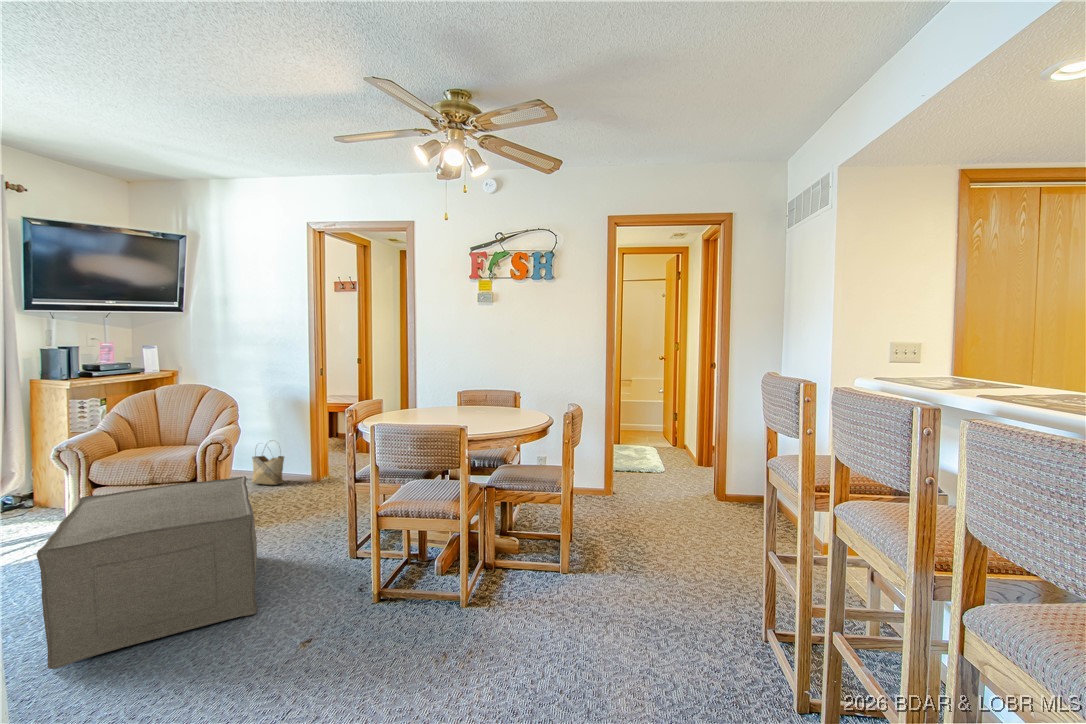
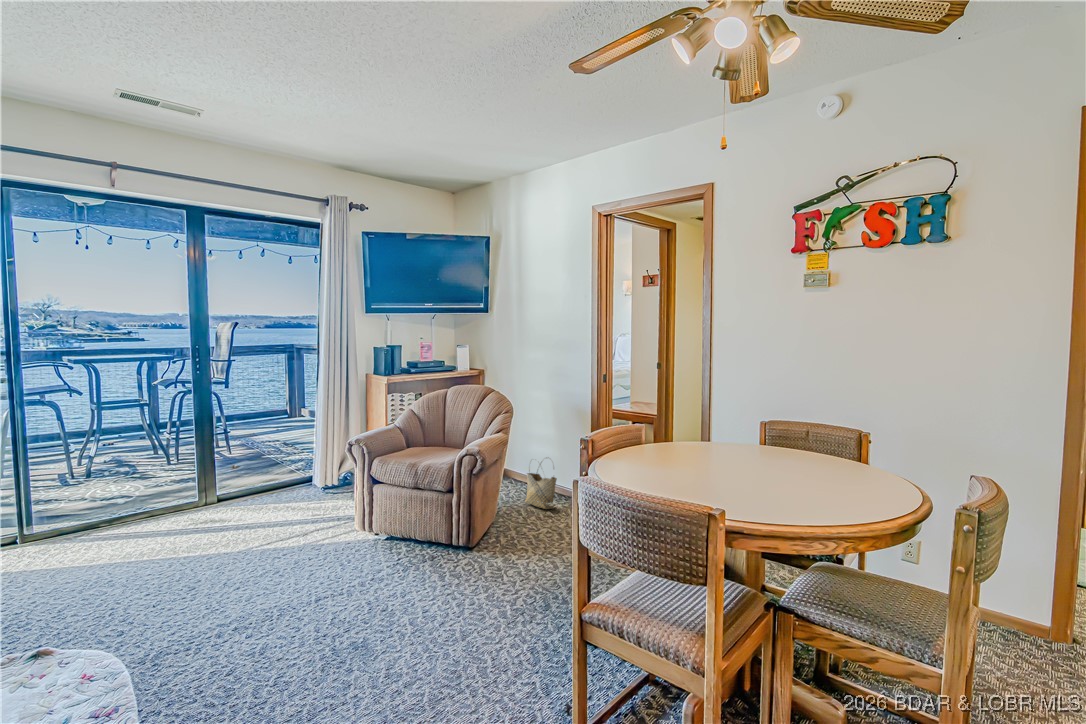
ottoman: present [37,476,257,669] -> none [259,492,480,678]

